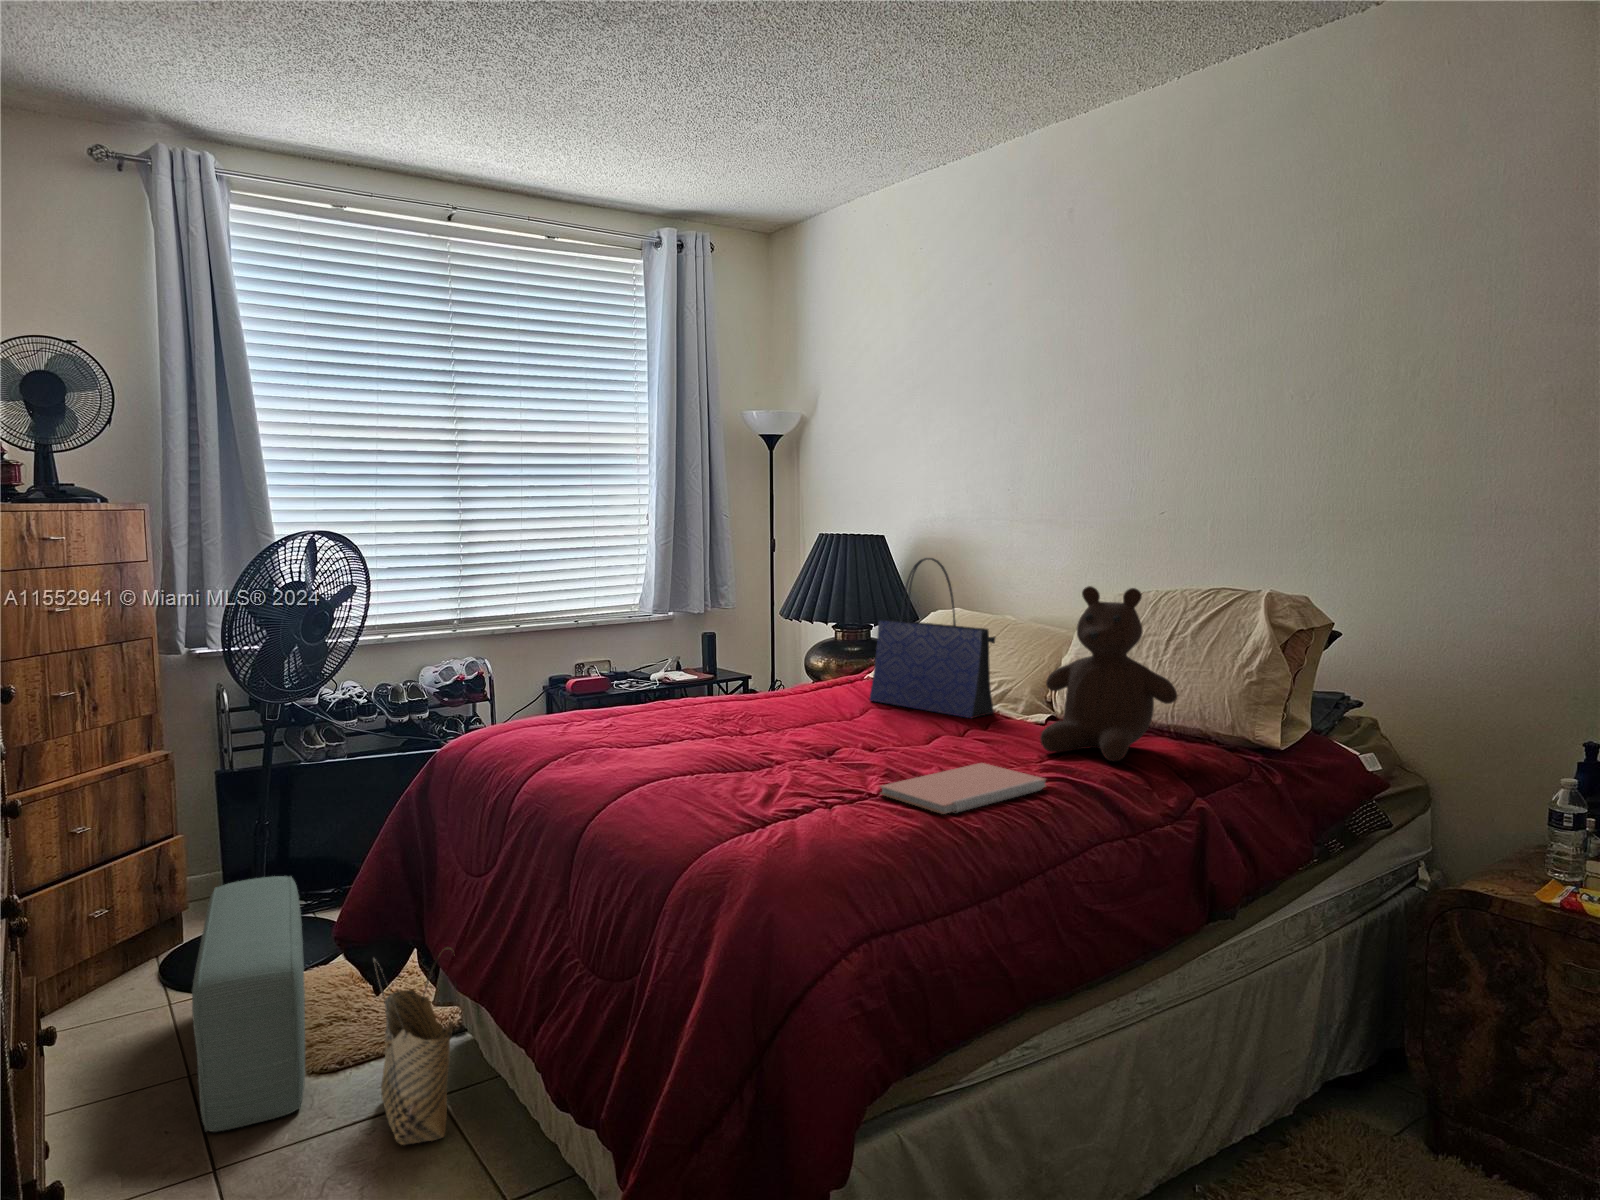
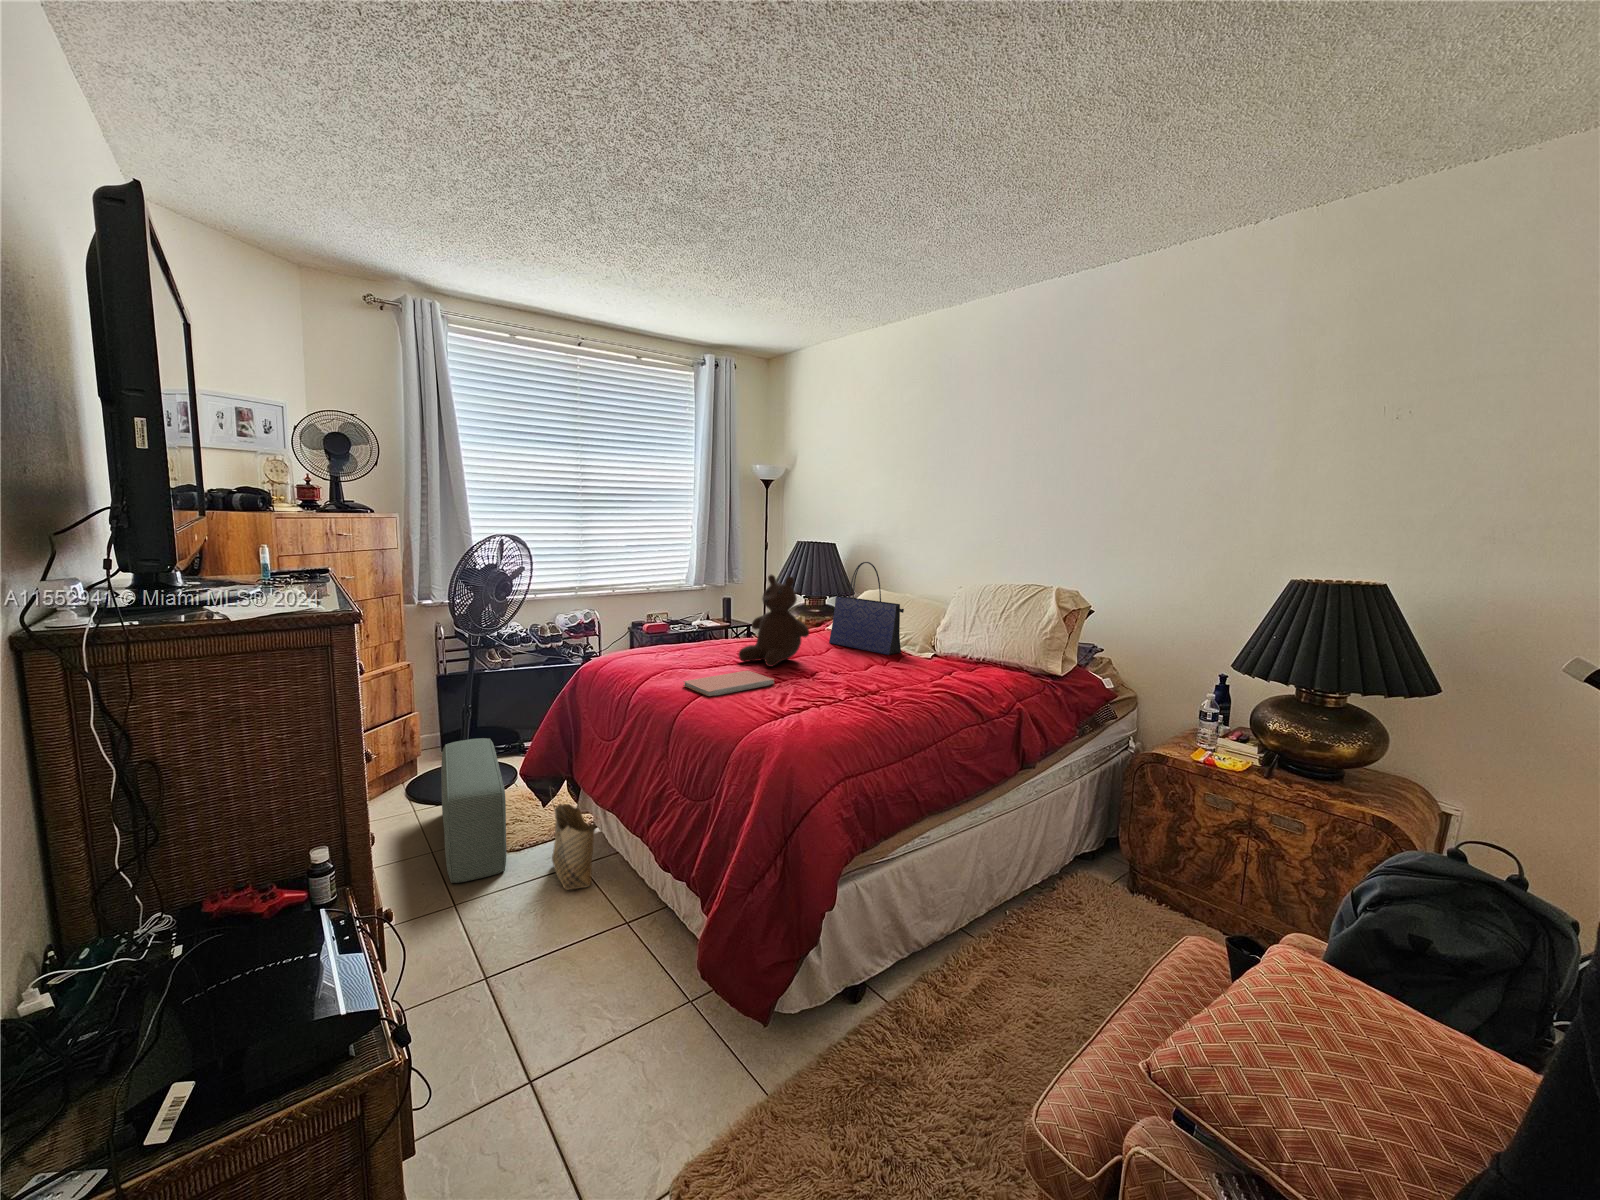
teddy bear: present [1040,586,1177,761] -> present [738,575,809,667]
notebook: present [880,763,1046,814] -> present [683,670,775,696]

